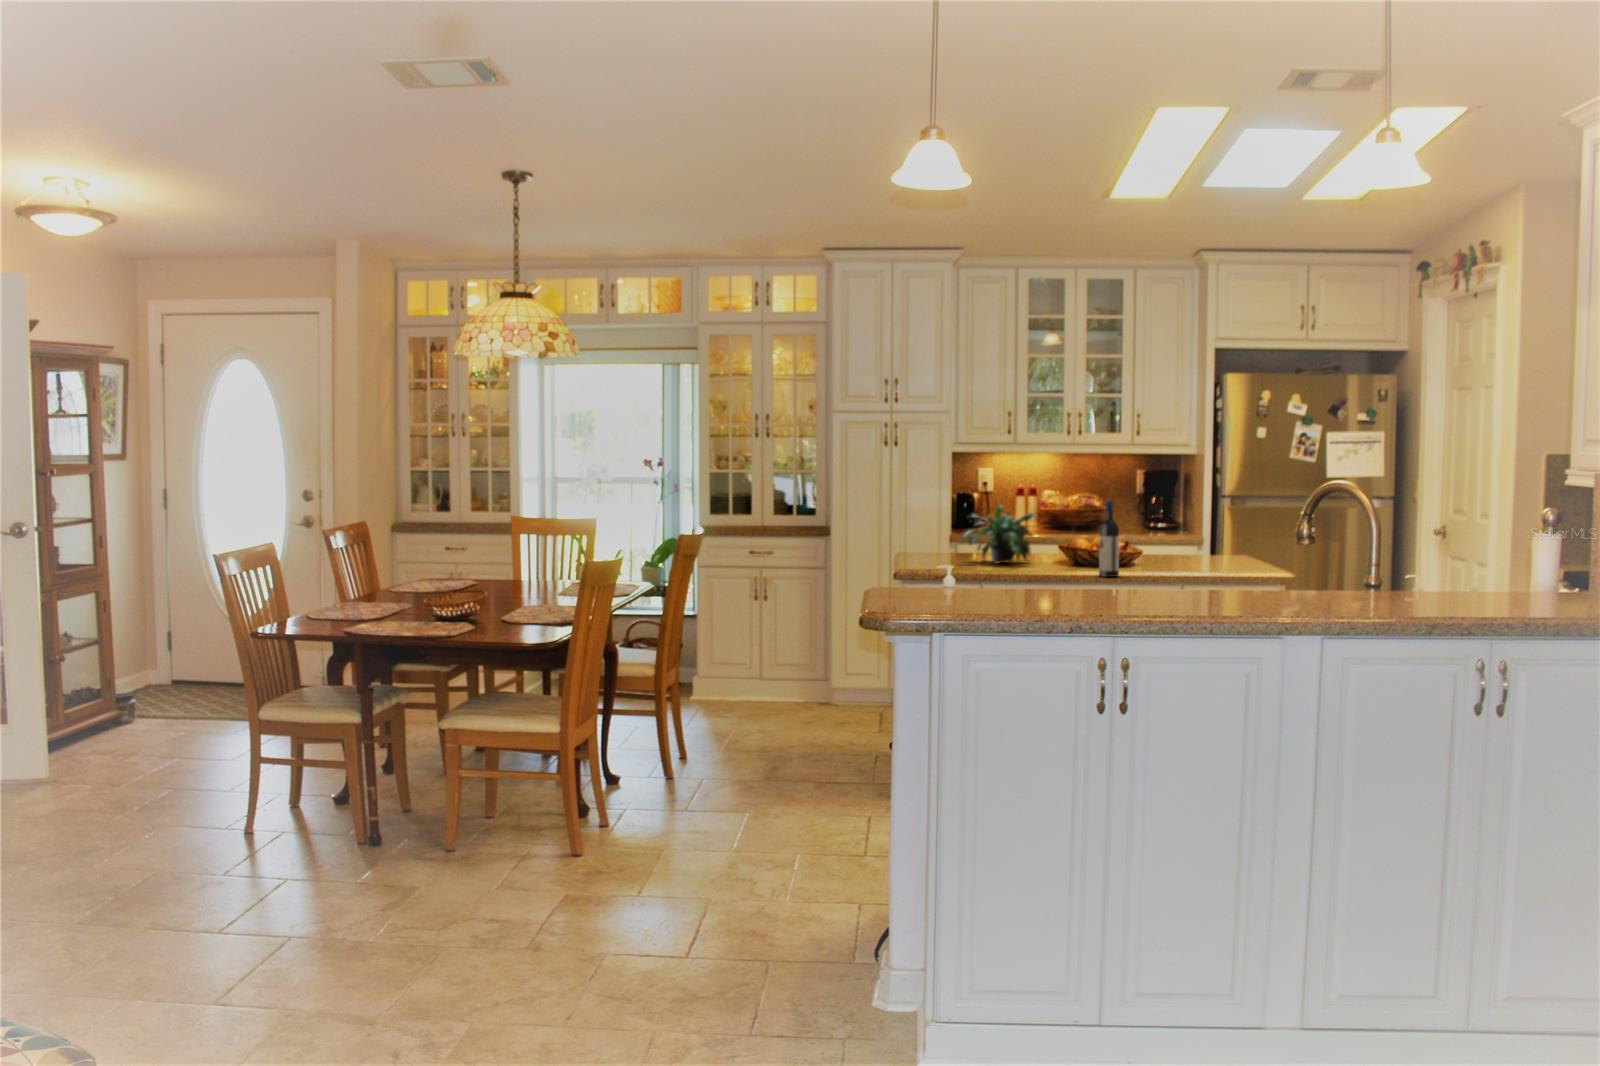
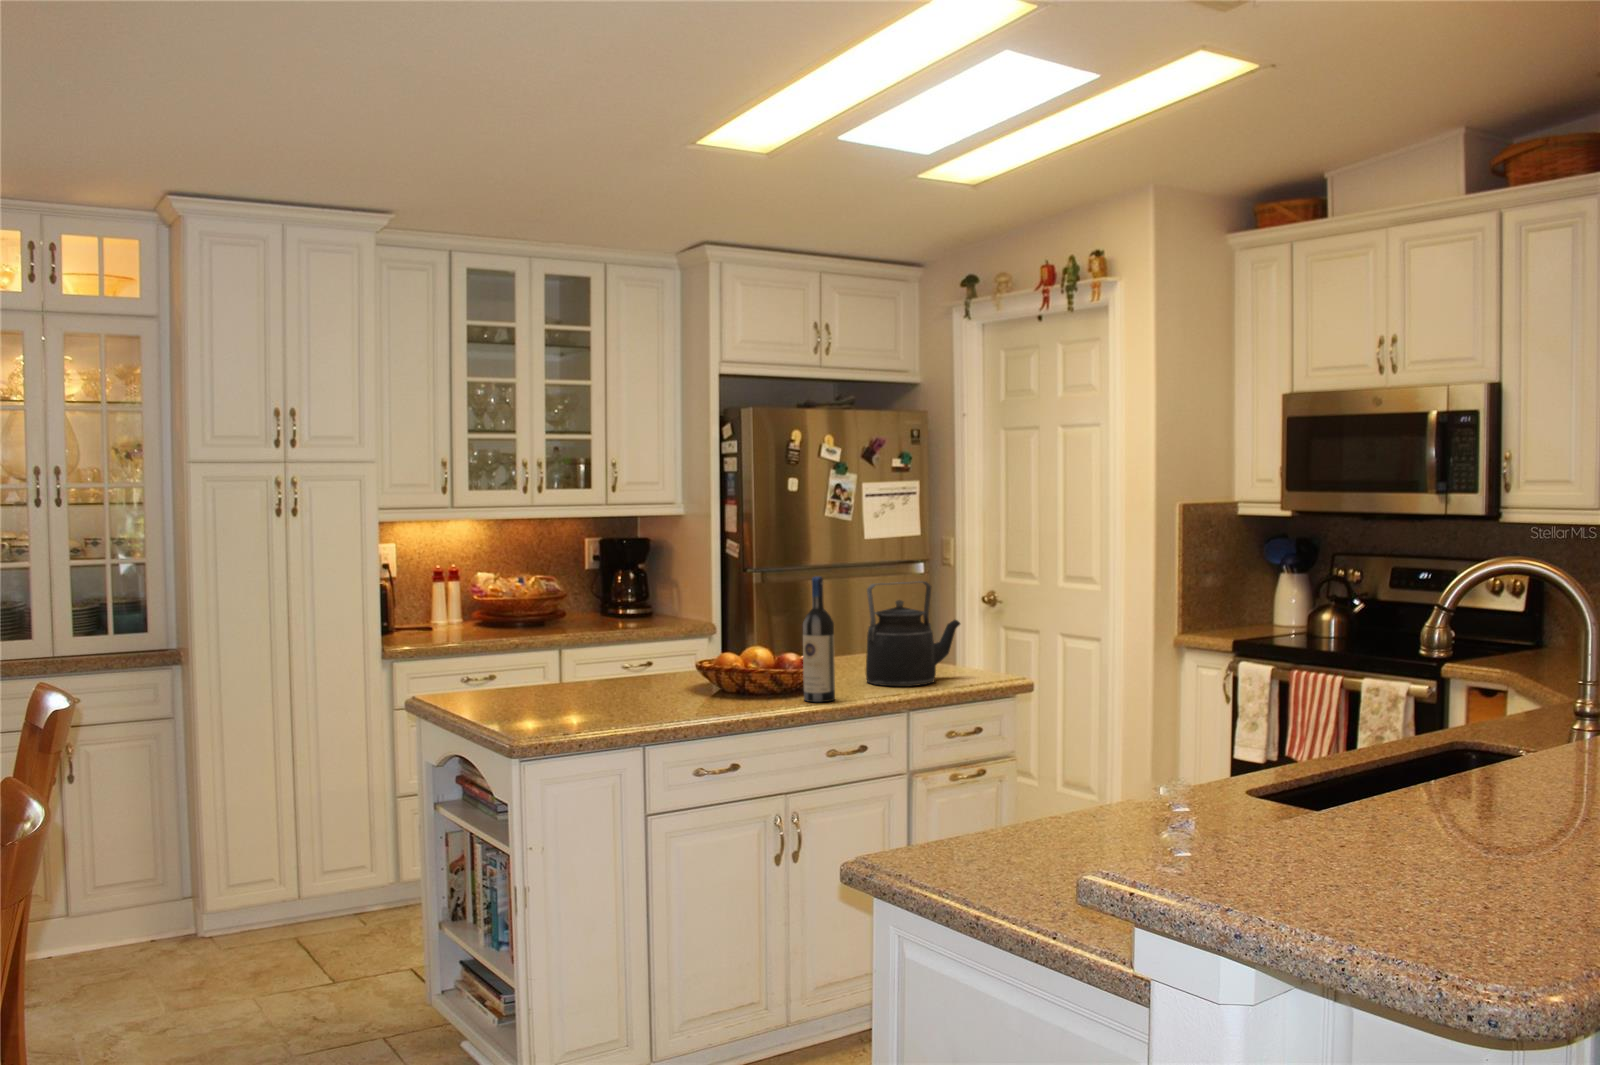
potted plant: present [961,505,1037,564] -> none [532,595,669,697]
kettle: none [1166,508,1240,576] -> present [866,581,960,686]

